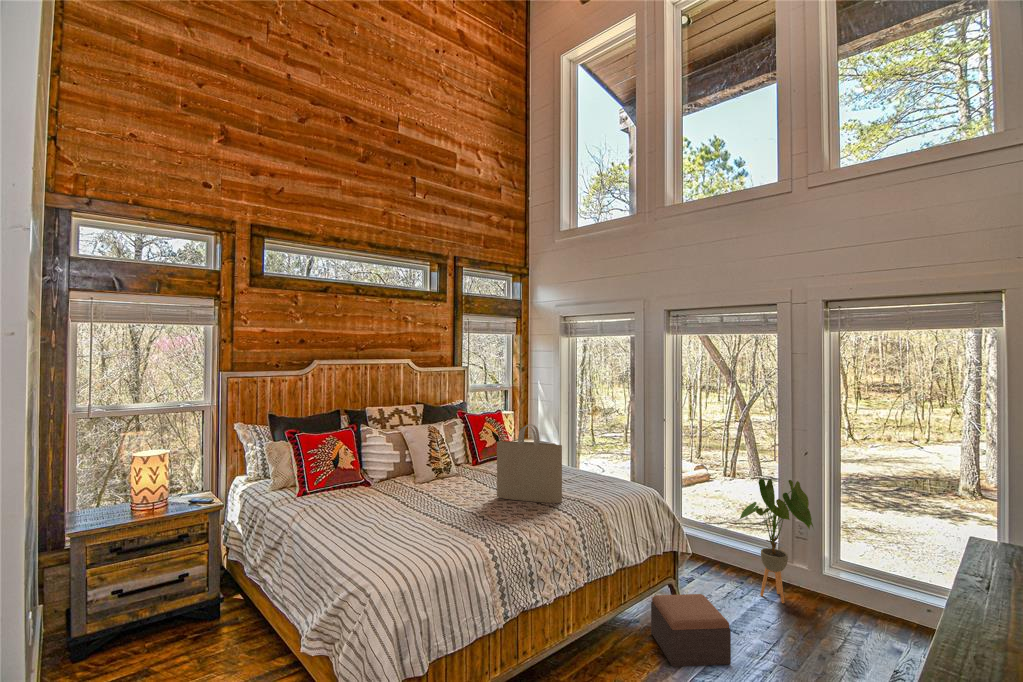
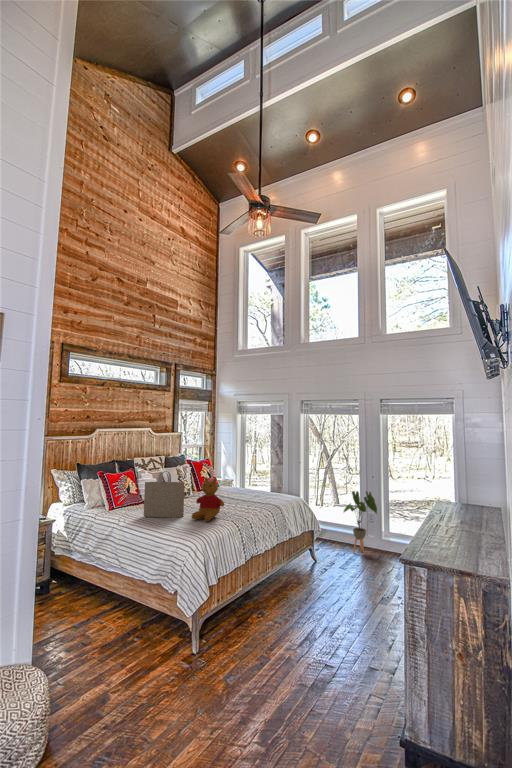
tote bag: present [497,424,562,503] -> present [144,471,184,518]
stuffed bear: none [410,448,472,536] -> present [192,477,224,521]
footstool: present [651,594,731,667] -> none [304,550,344,584]

